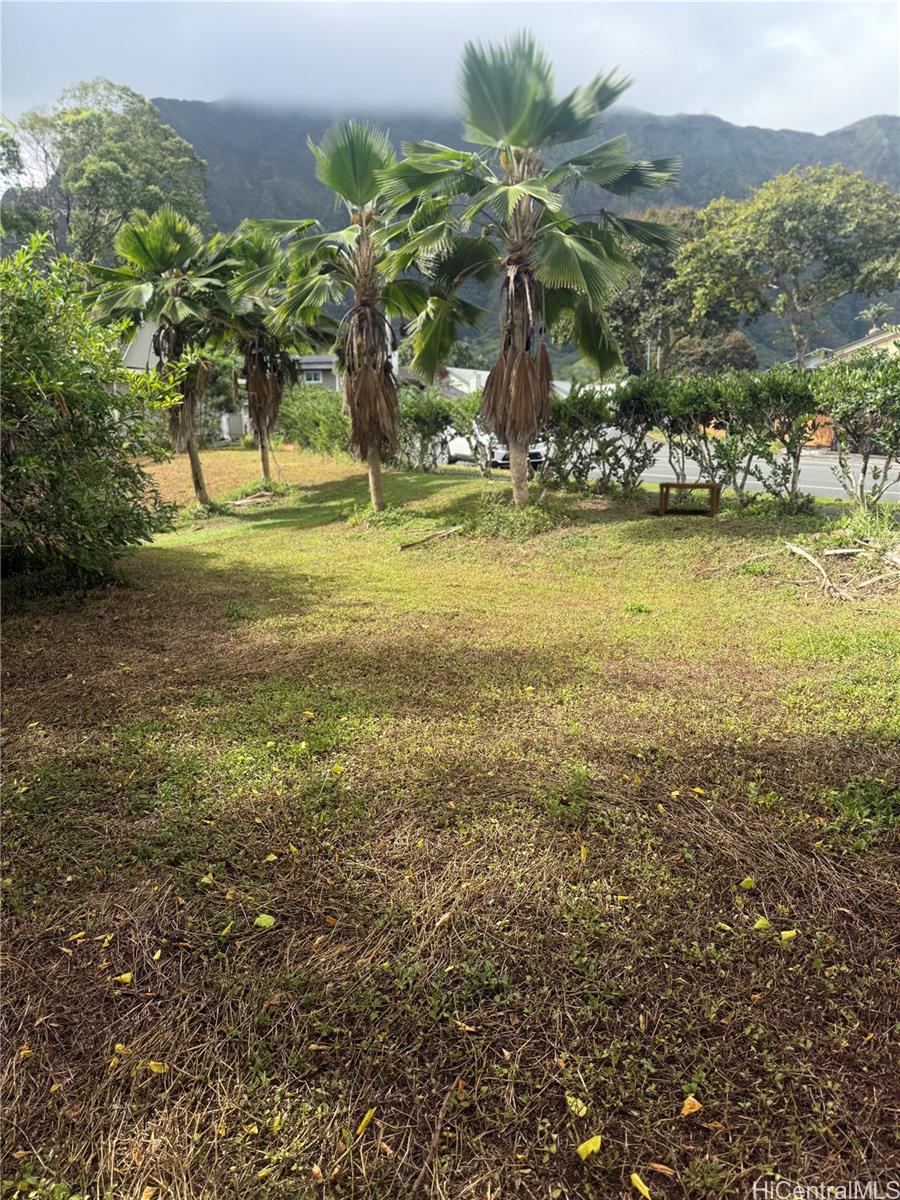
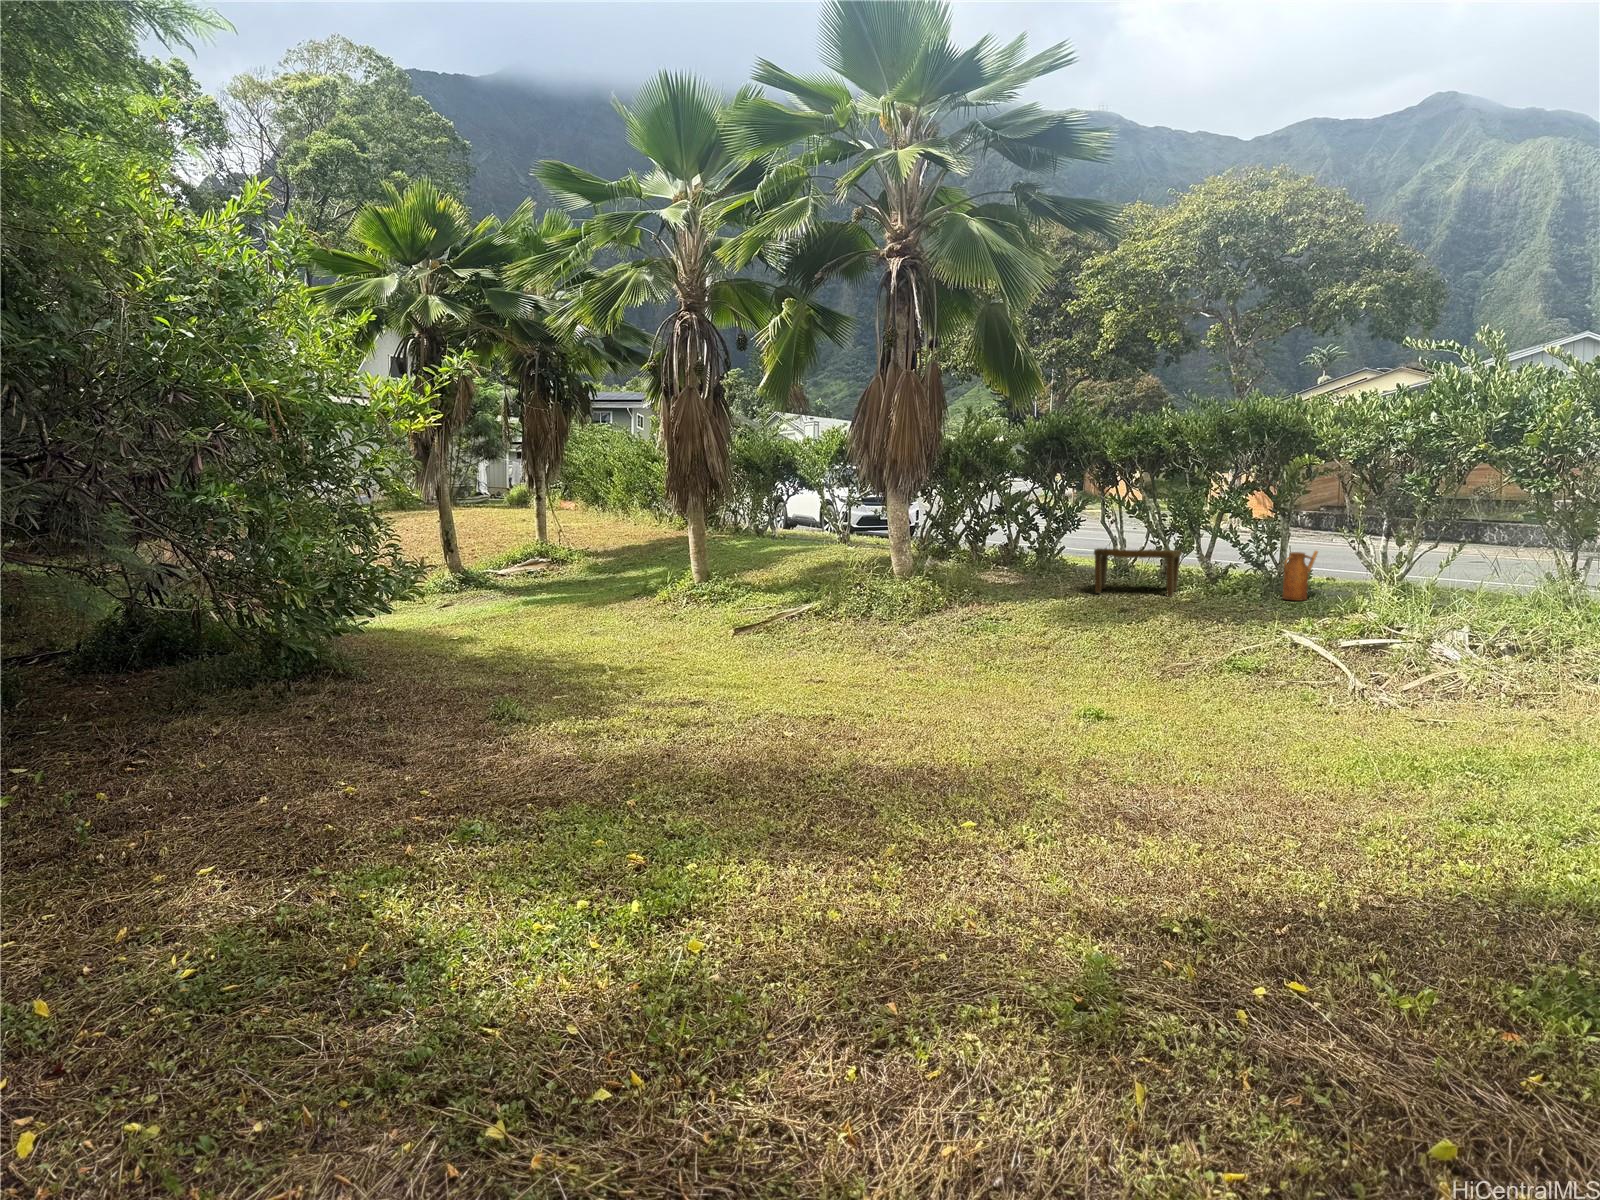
watering can: none [792,483,821,520] -> present [1282,551,1318,600]

